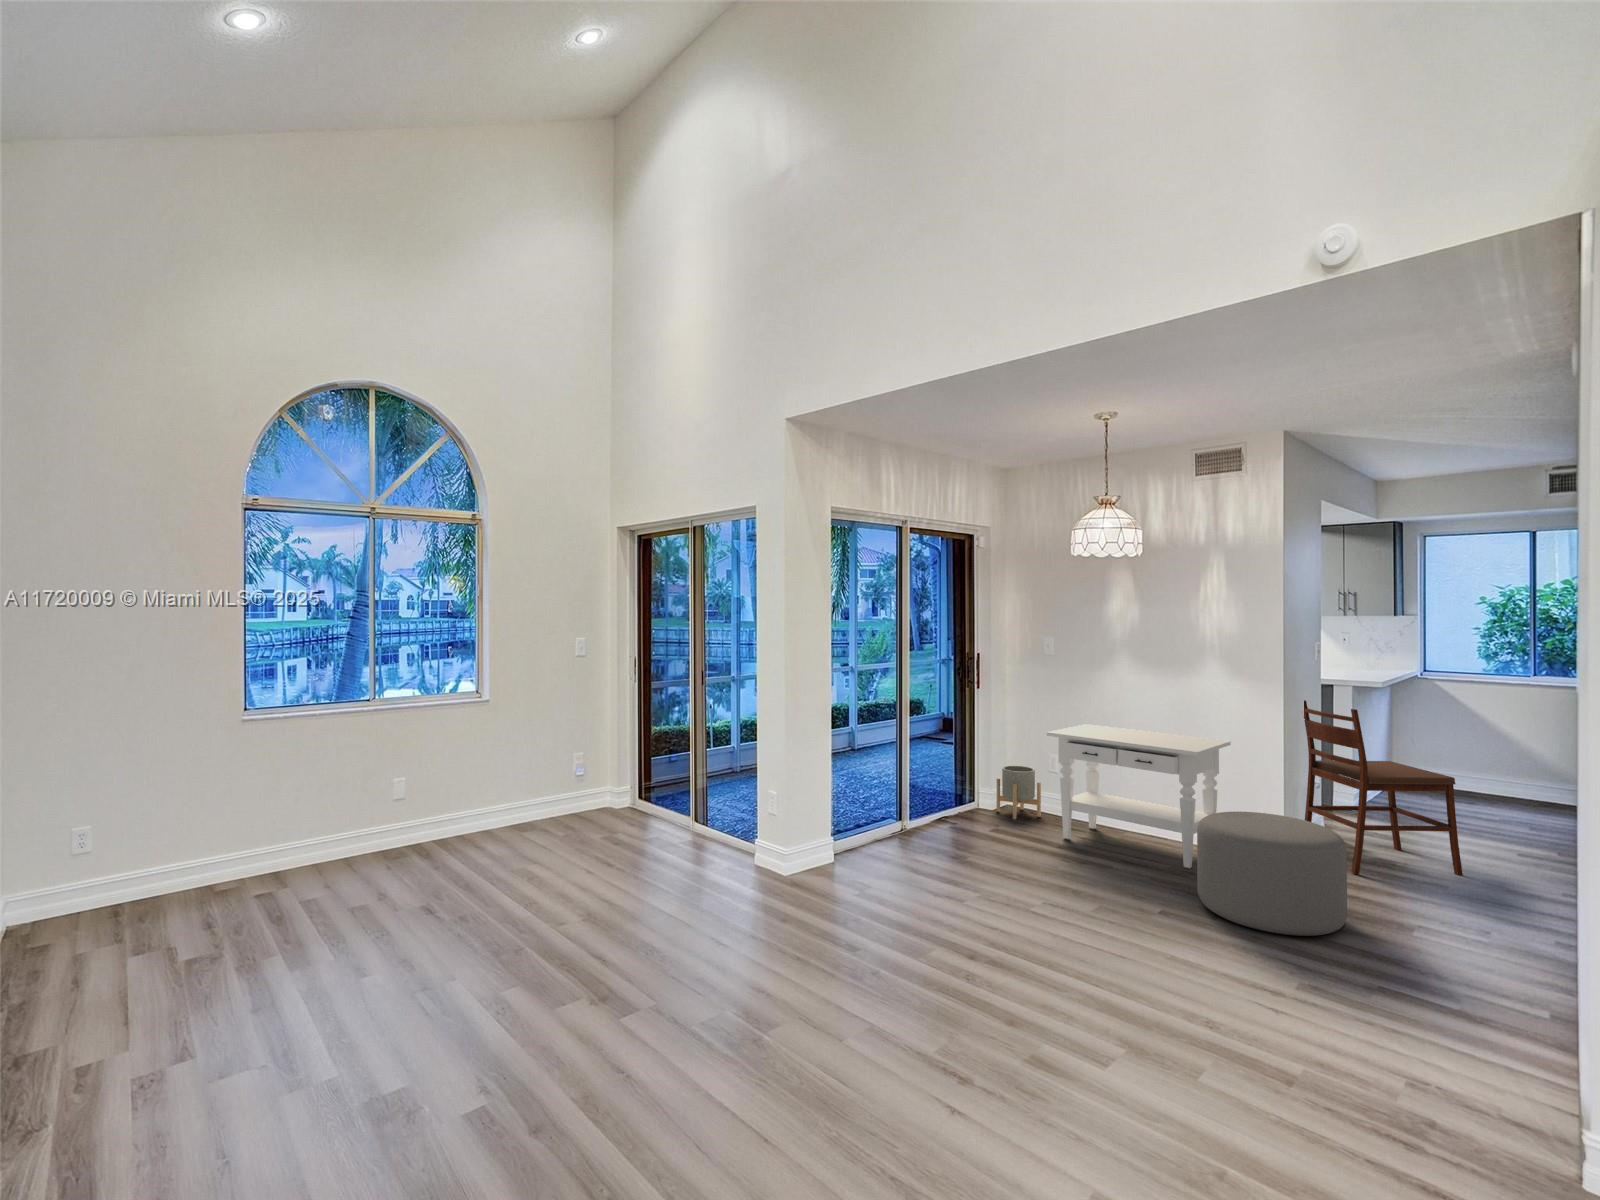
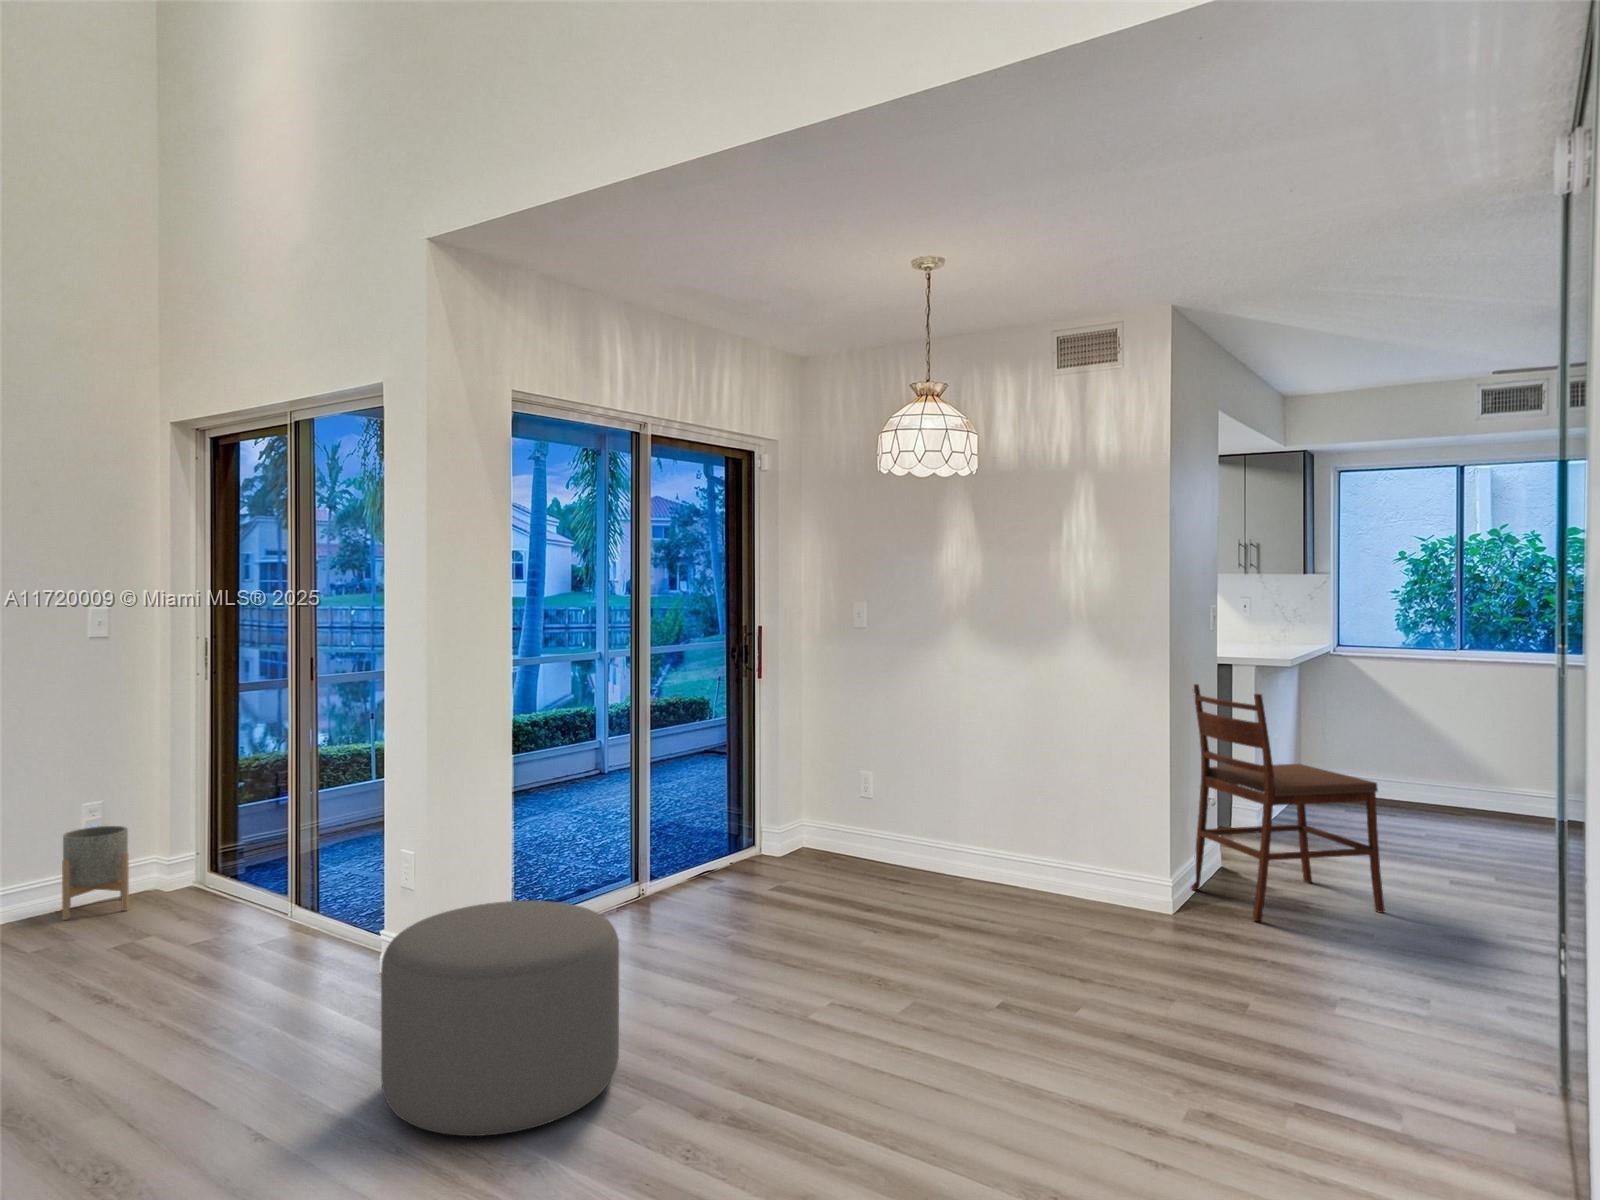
side table: present [1047,724,1231,869] -> none [853,728,1102,930]
planter: present [996,766,1041,819] -> present [62,826,129,920]
ottoman: present [1197,812,1347,936] -> present [381,901,619,1136]

